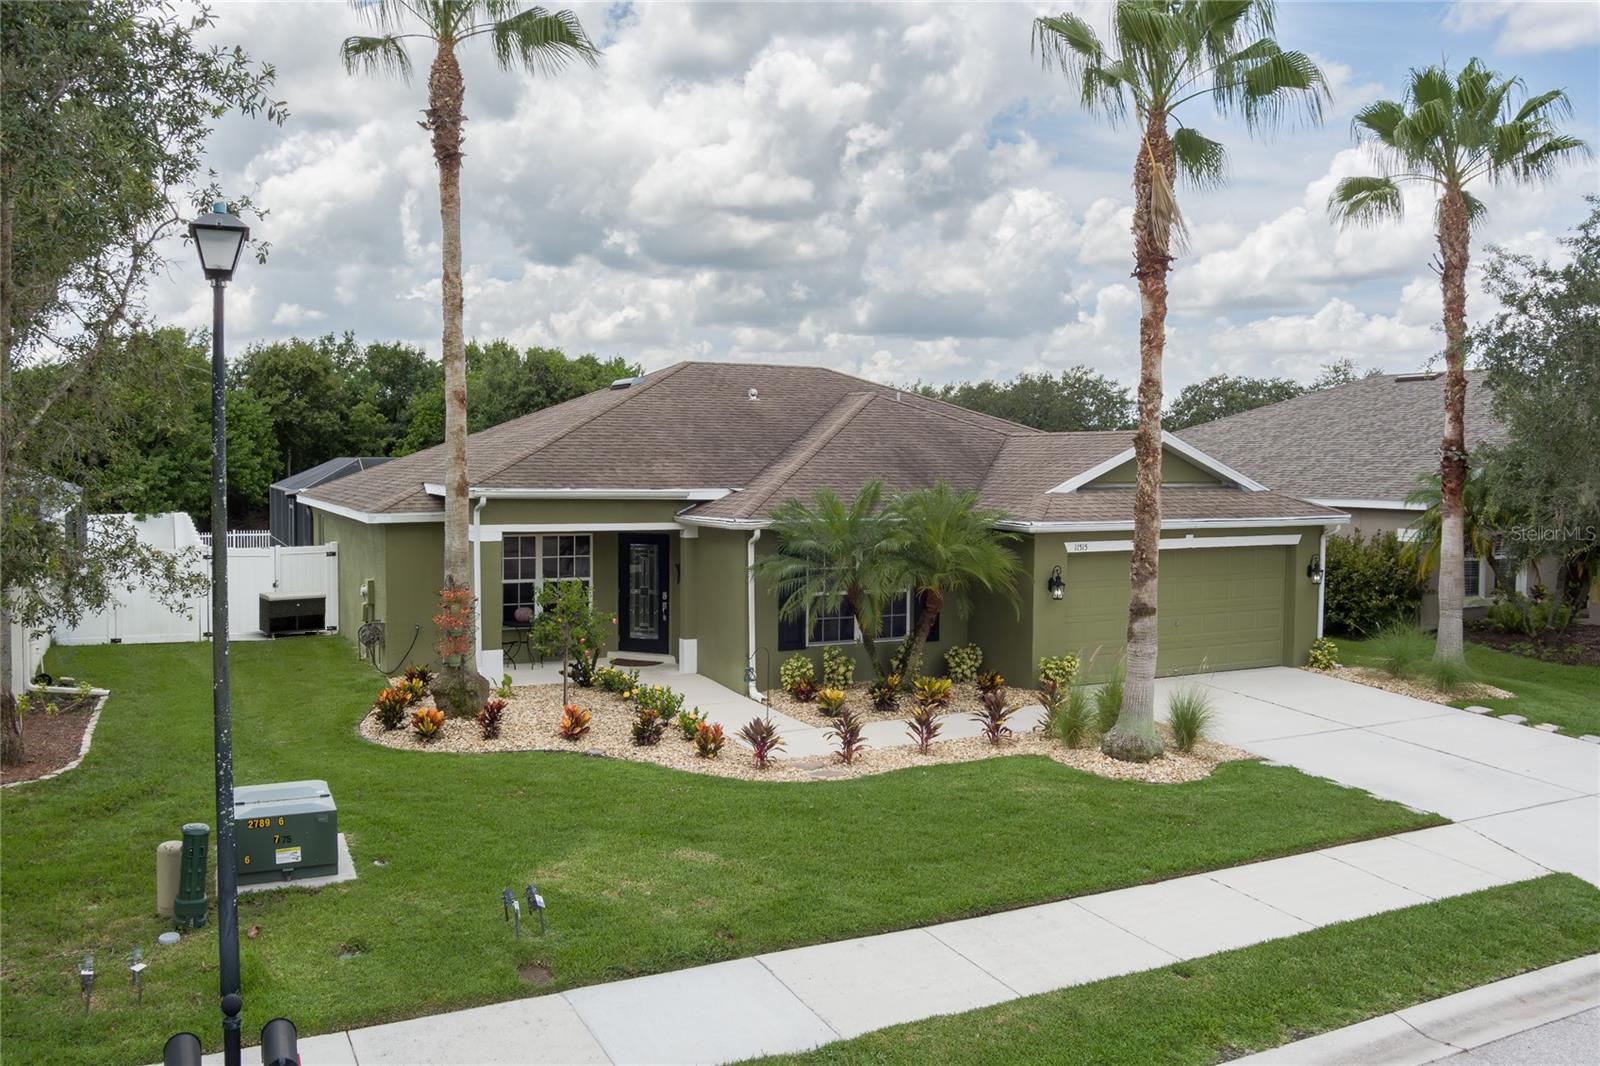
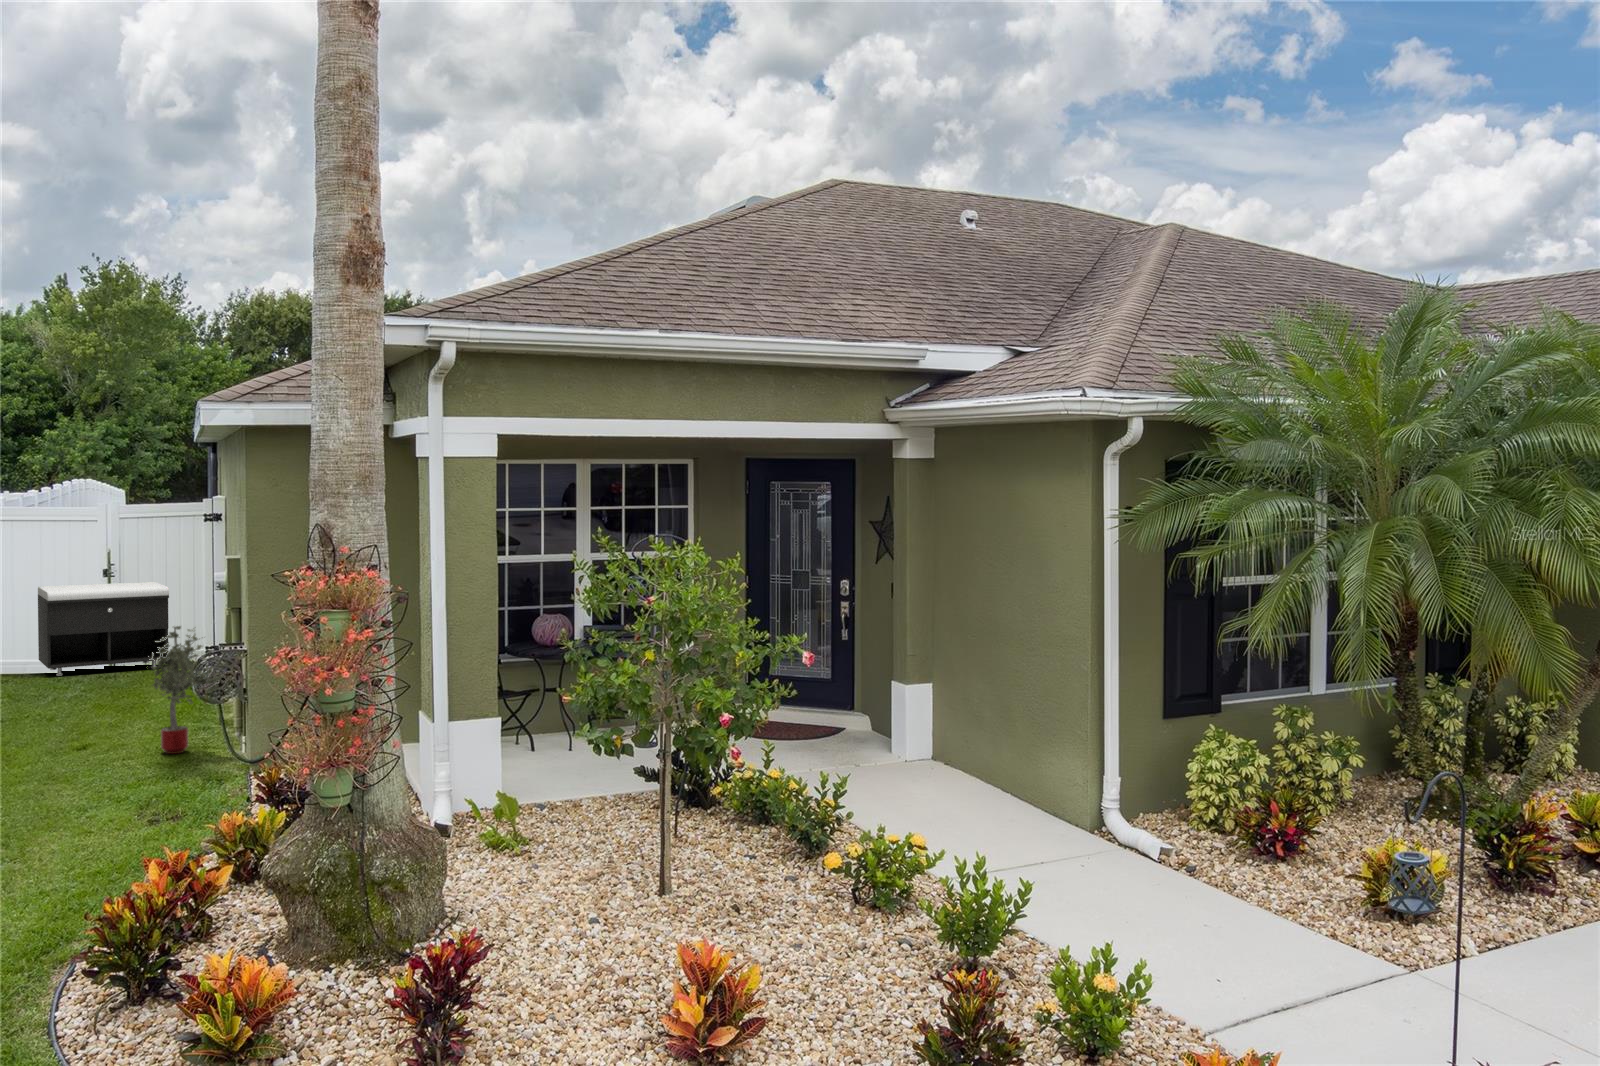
potted tree: none [348,614,381,670] -> present [150,626,222,754]

